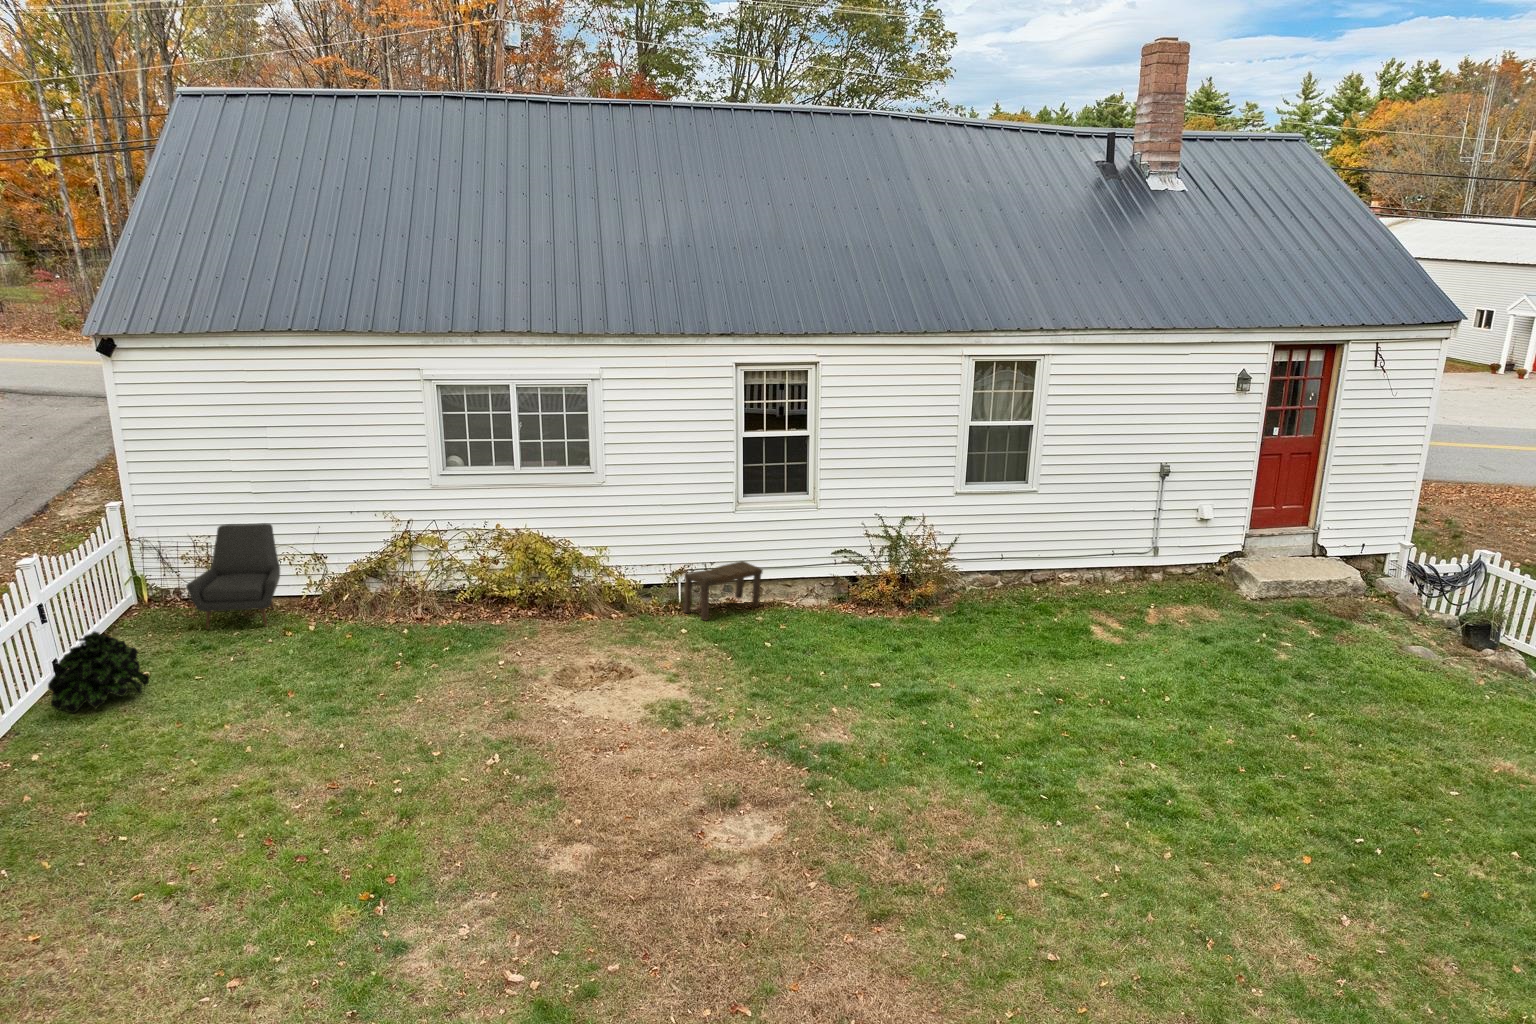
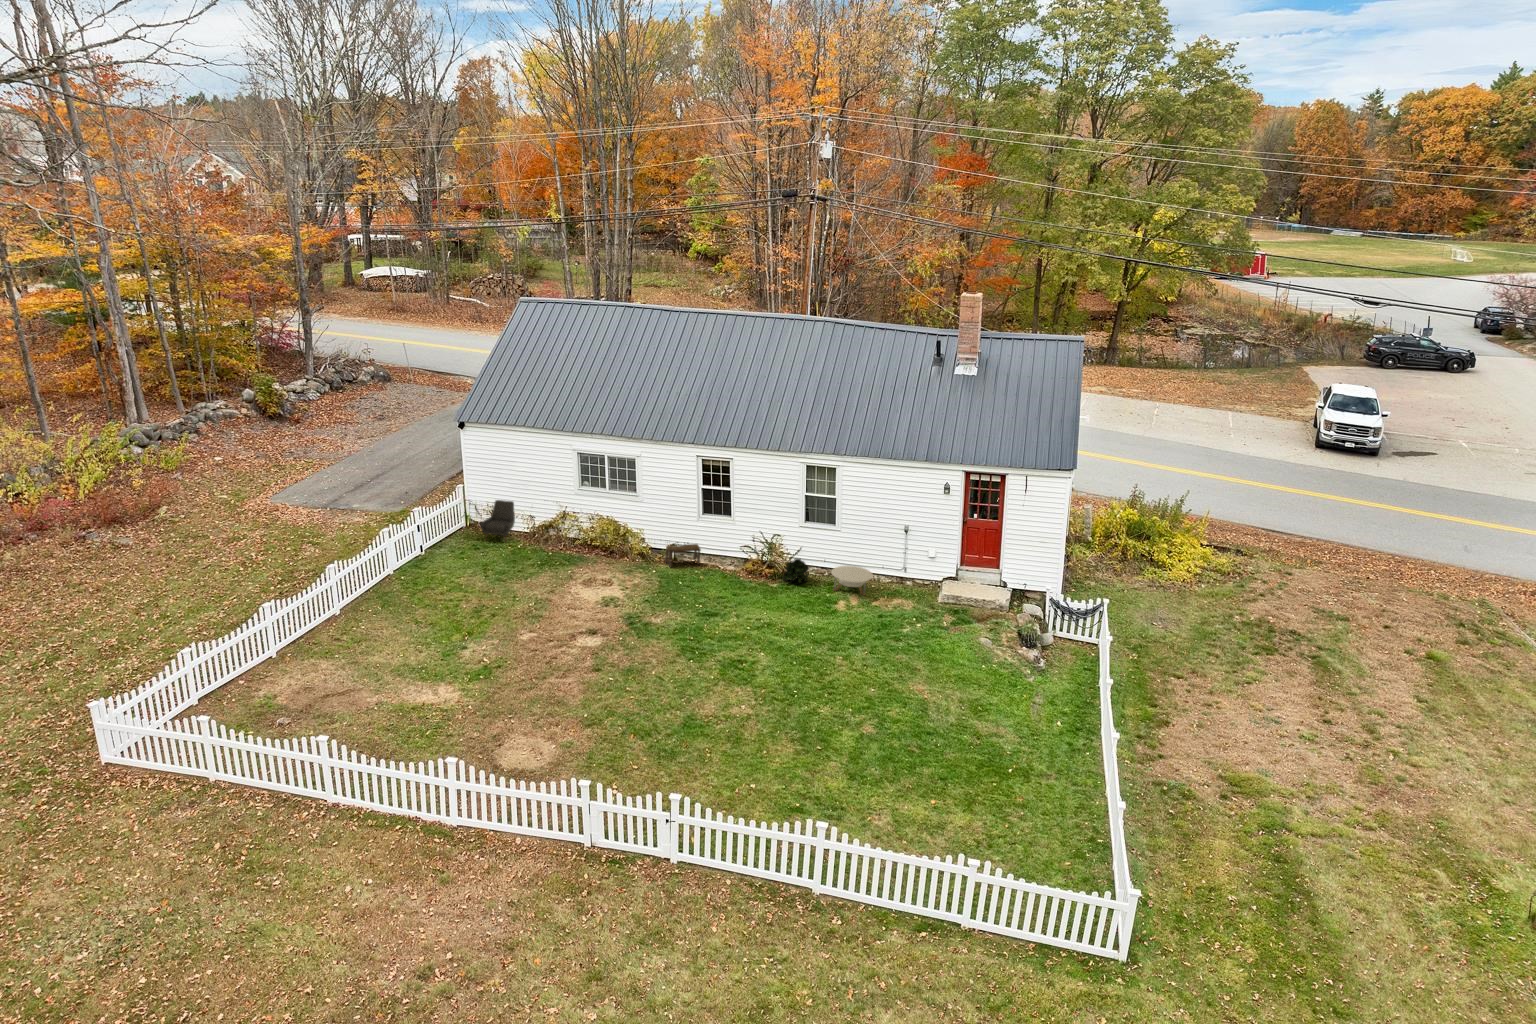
round table: none [1040,560,1129,613] -> present [832,566,873,595]
potted plant: present [48,631,149,713] -> present [783,558,809,584]

